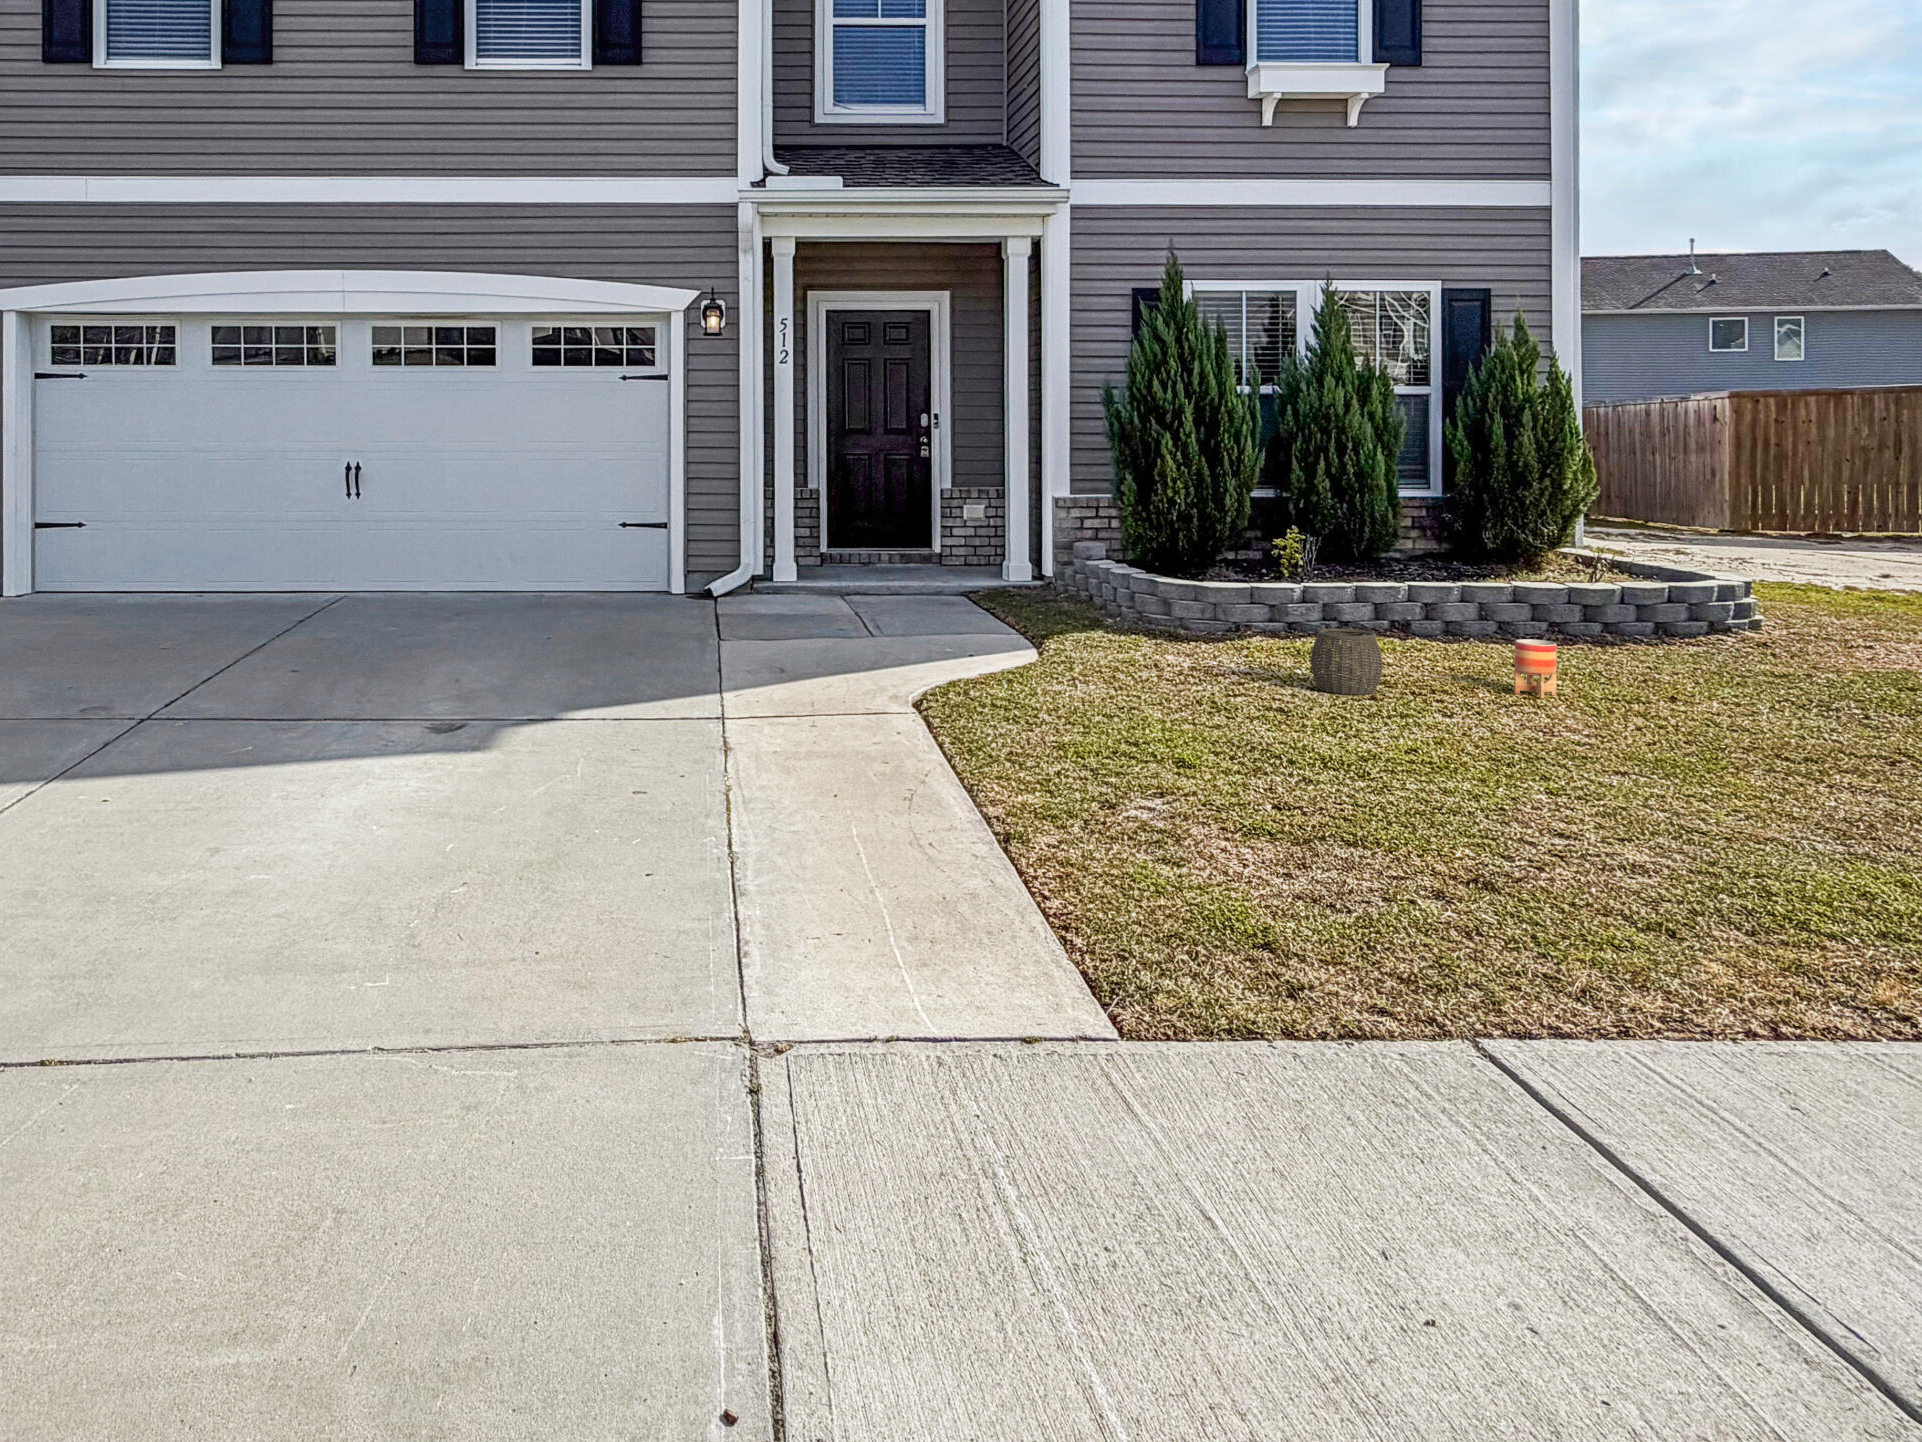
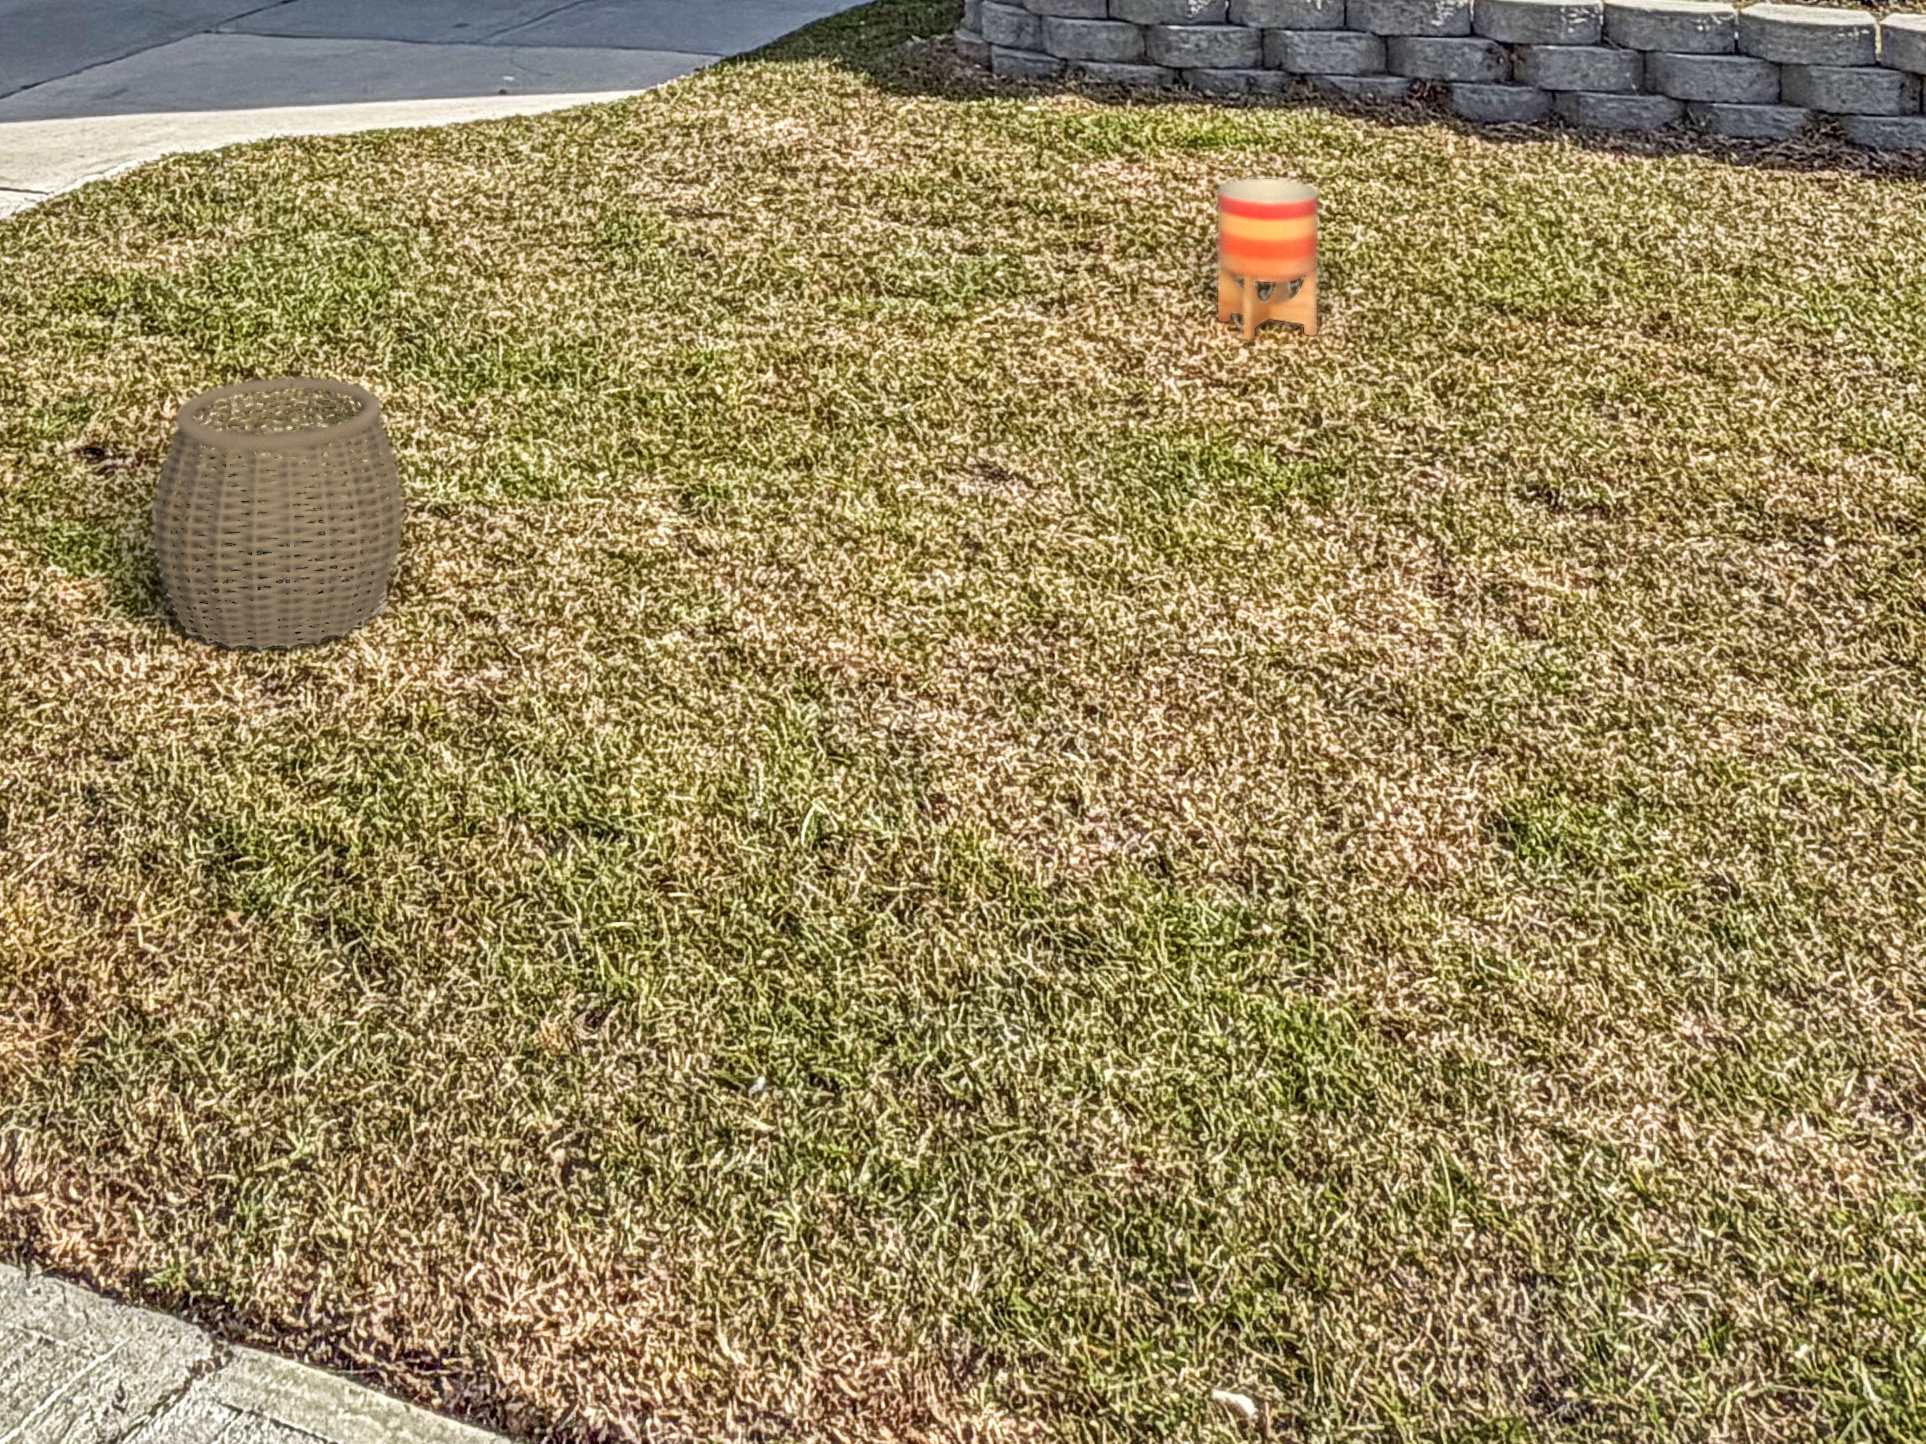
woven basket: present [1310,628,1383,695] -> present [153,377,404,650]

